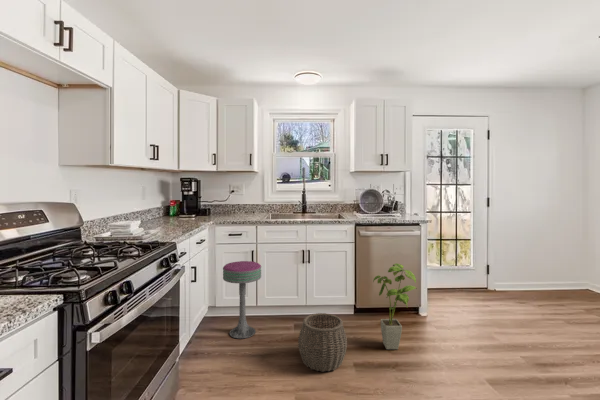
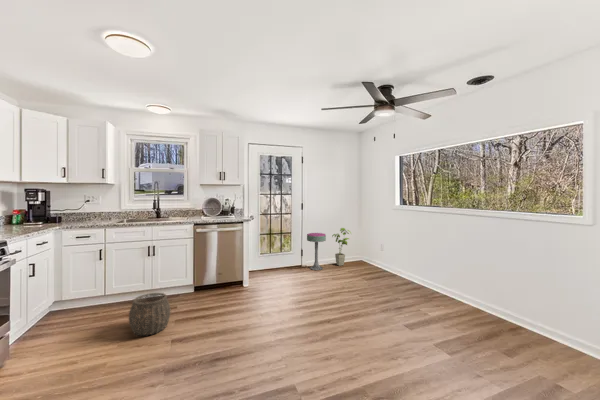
bar stool: present [223,261,261,339] -> present [307,233,326,270]
house plant: present [373,264,417,349] -> present [332,228,351,266]

